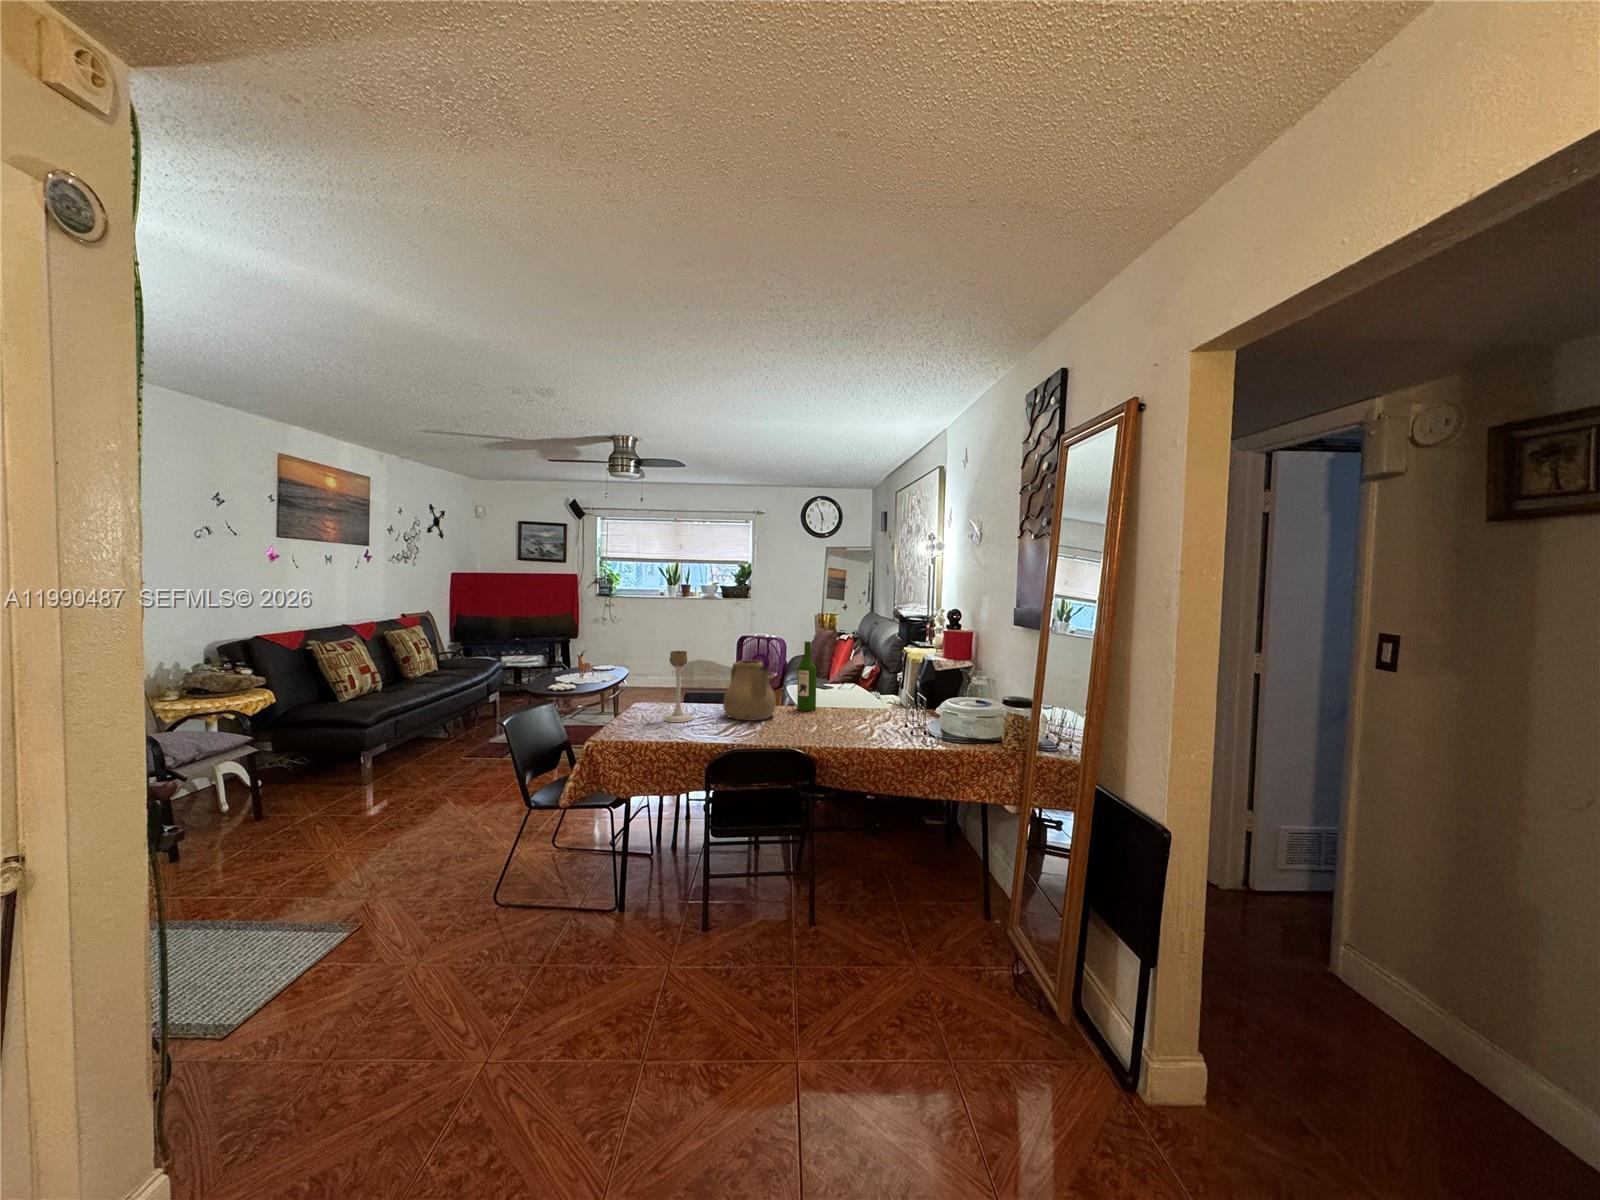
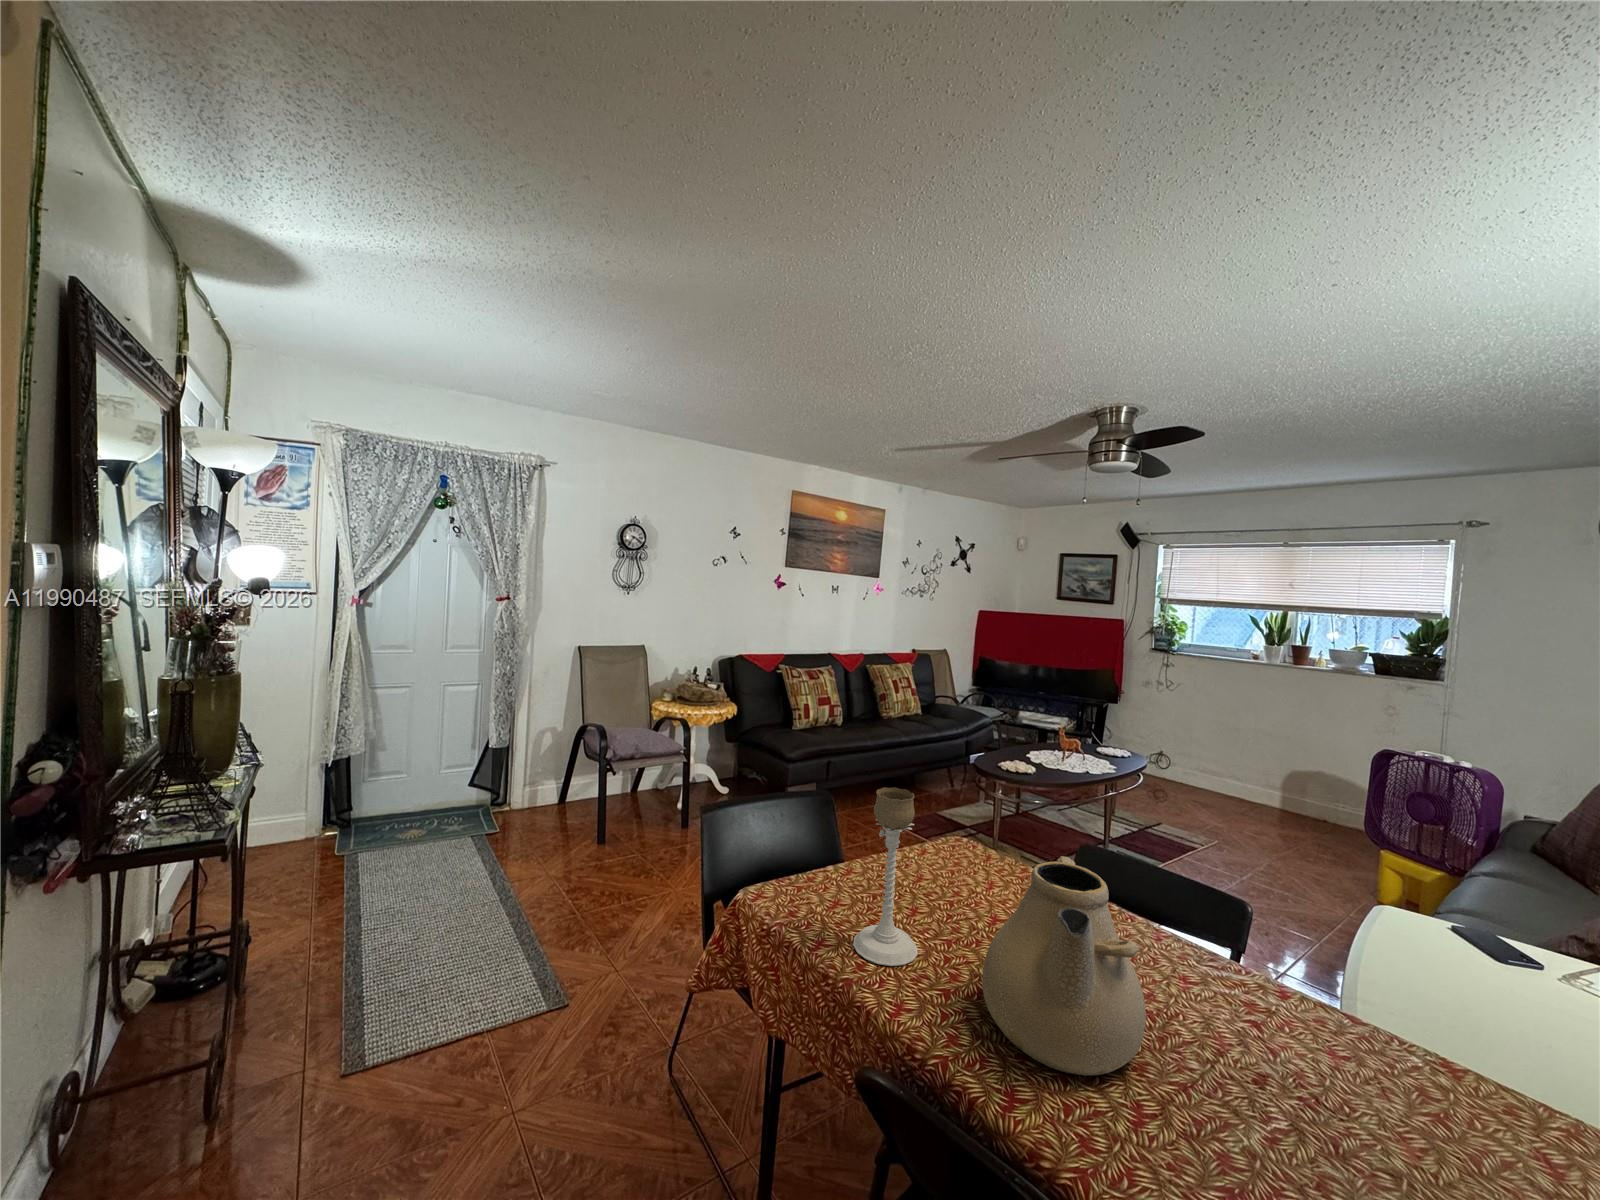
wine bottle: present [797,642,816,711] -> none [1258,870,1349,1126]

